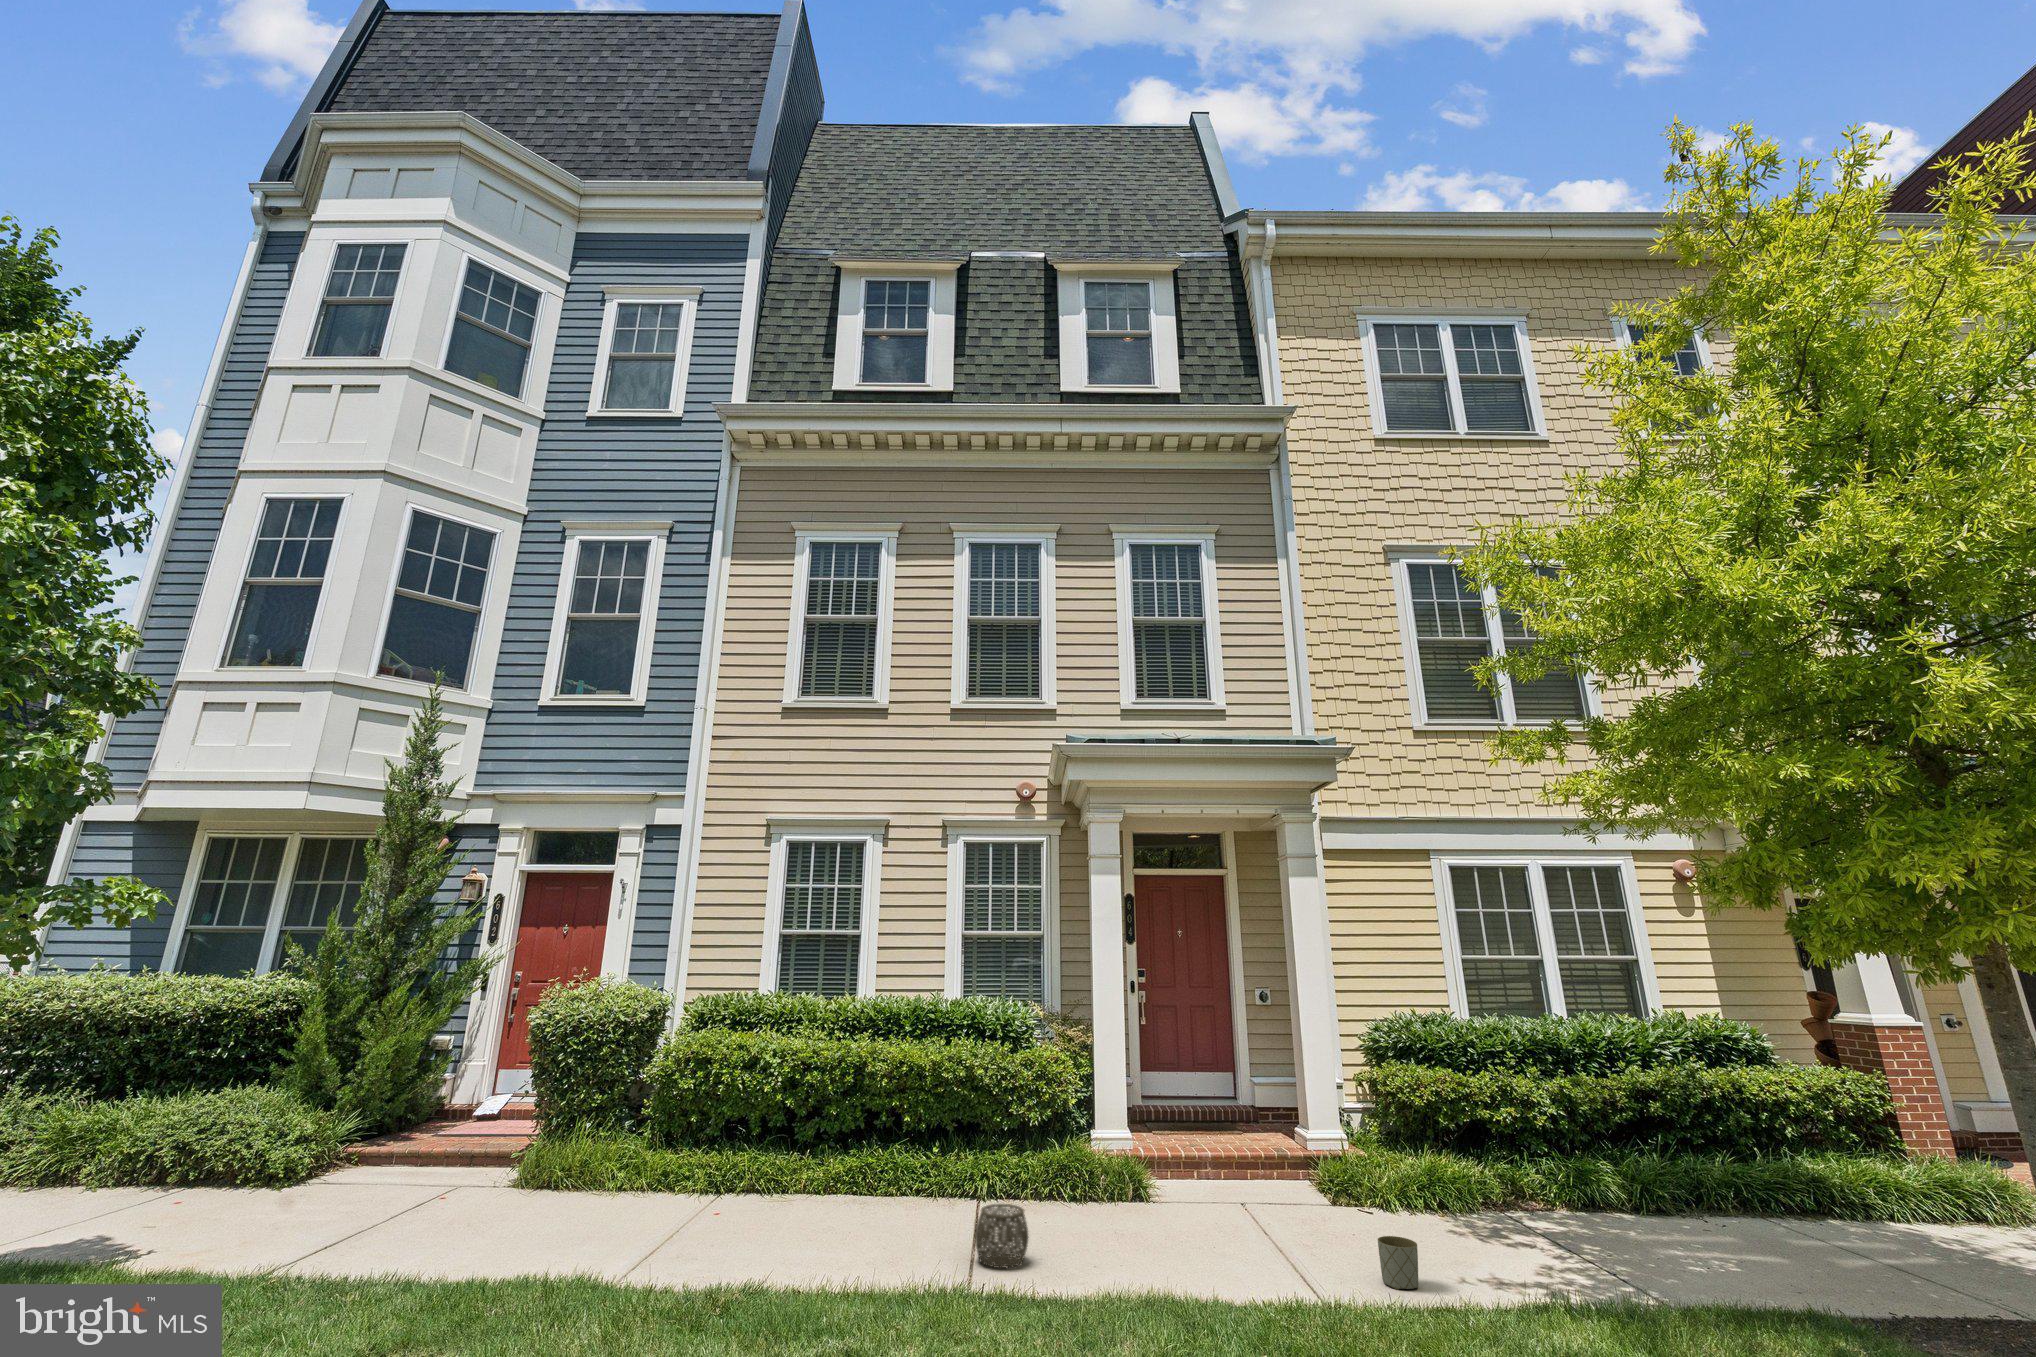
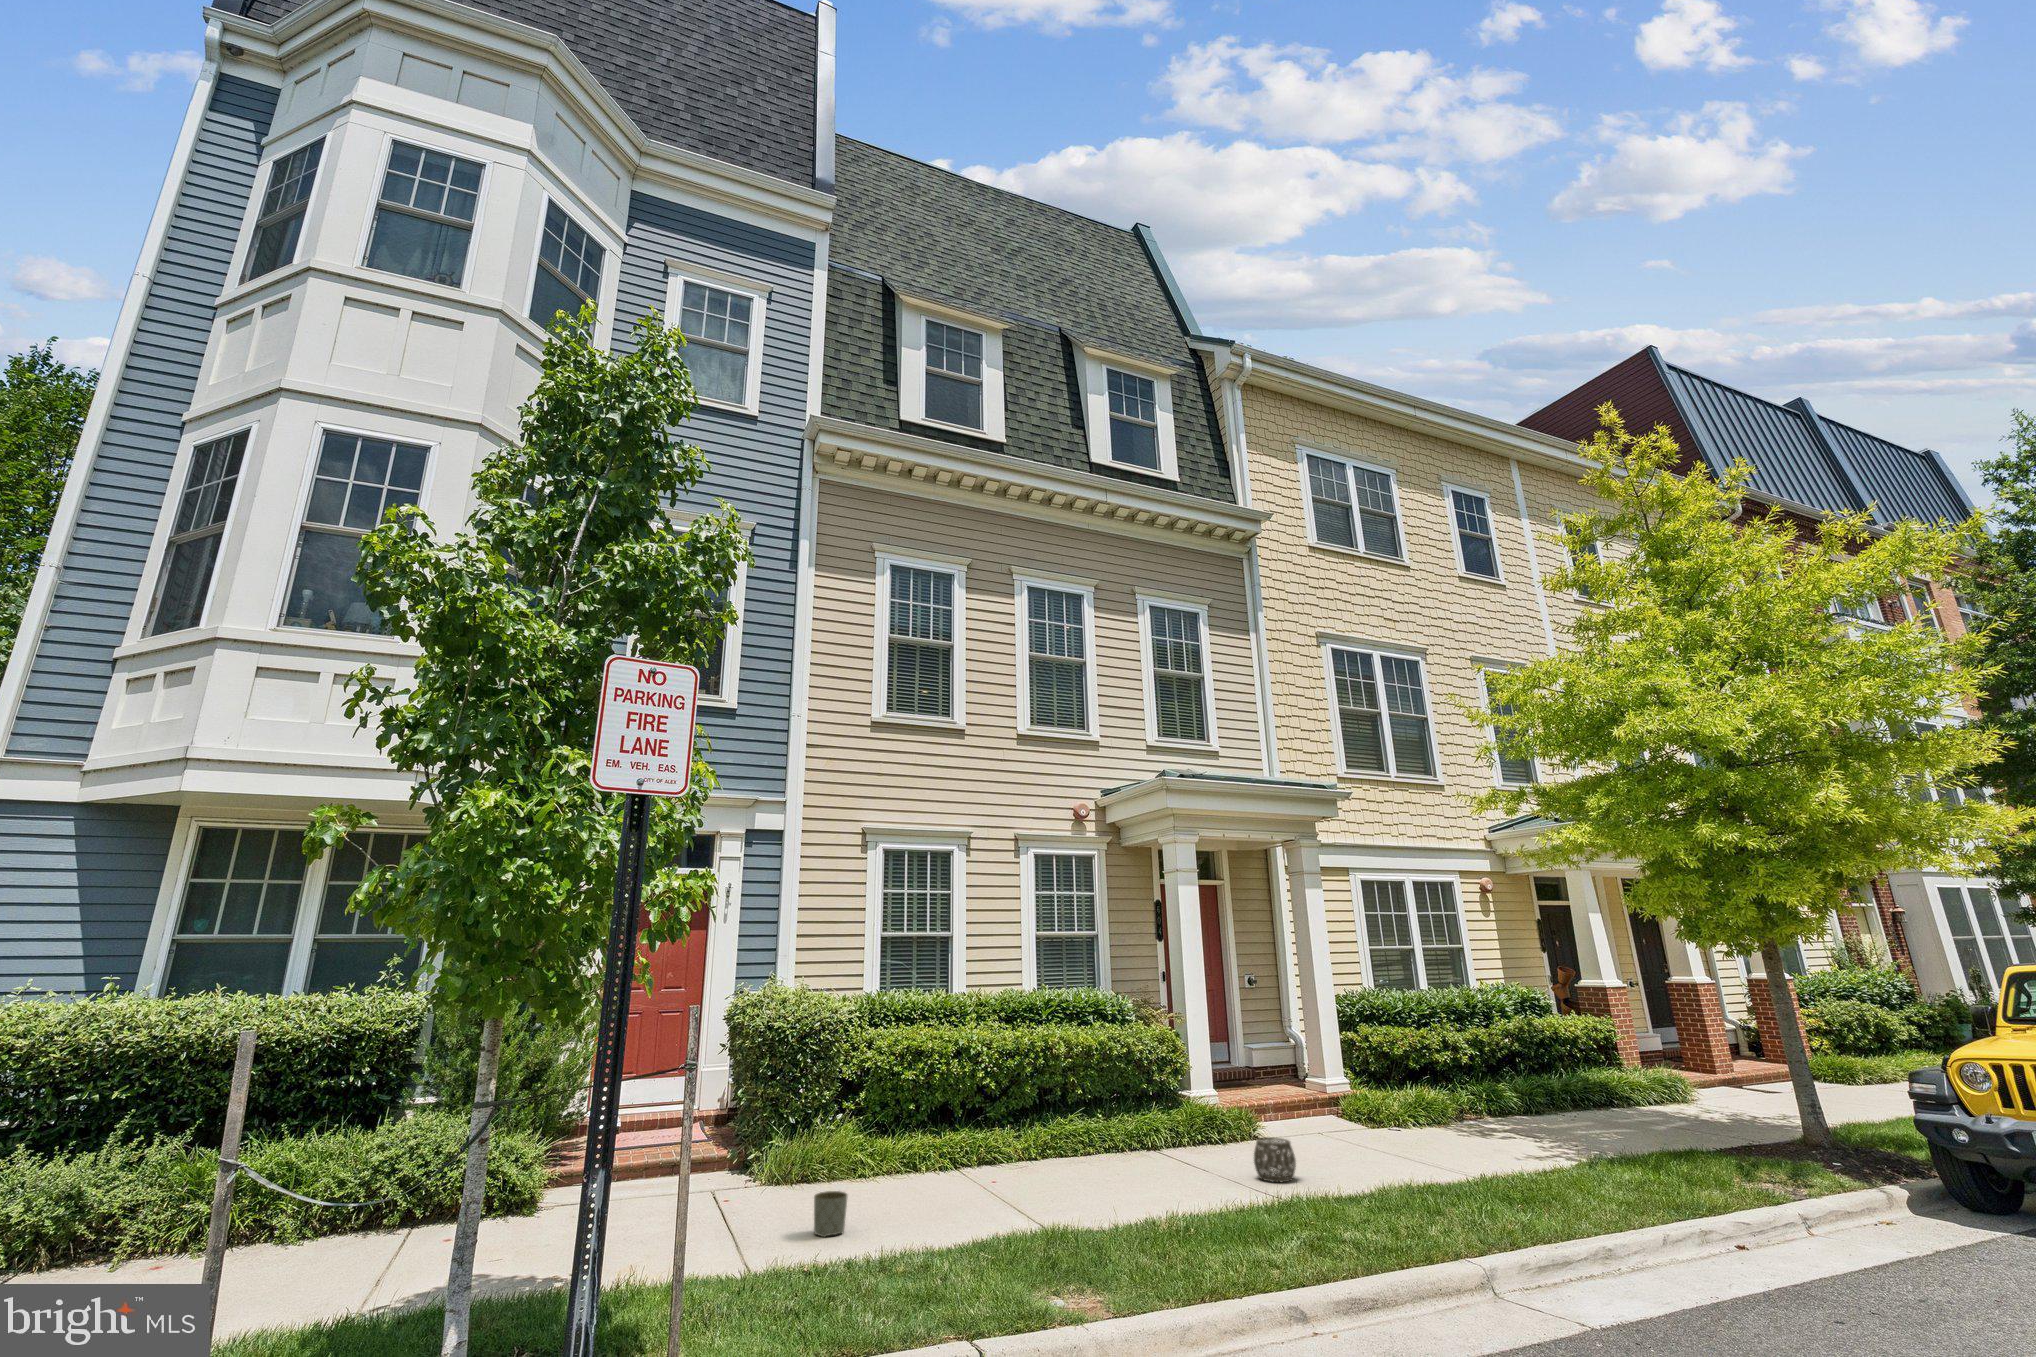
planter: present [1378,1236,1418,1290] -> present [814,1191,847,1237]

